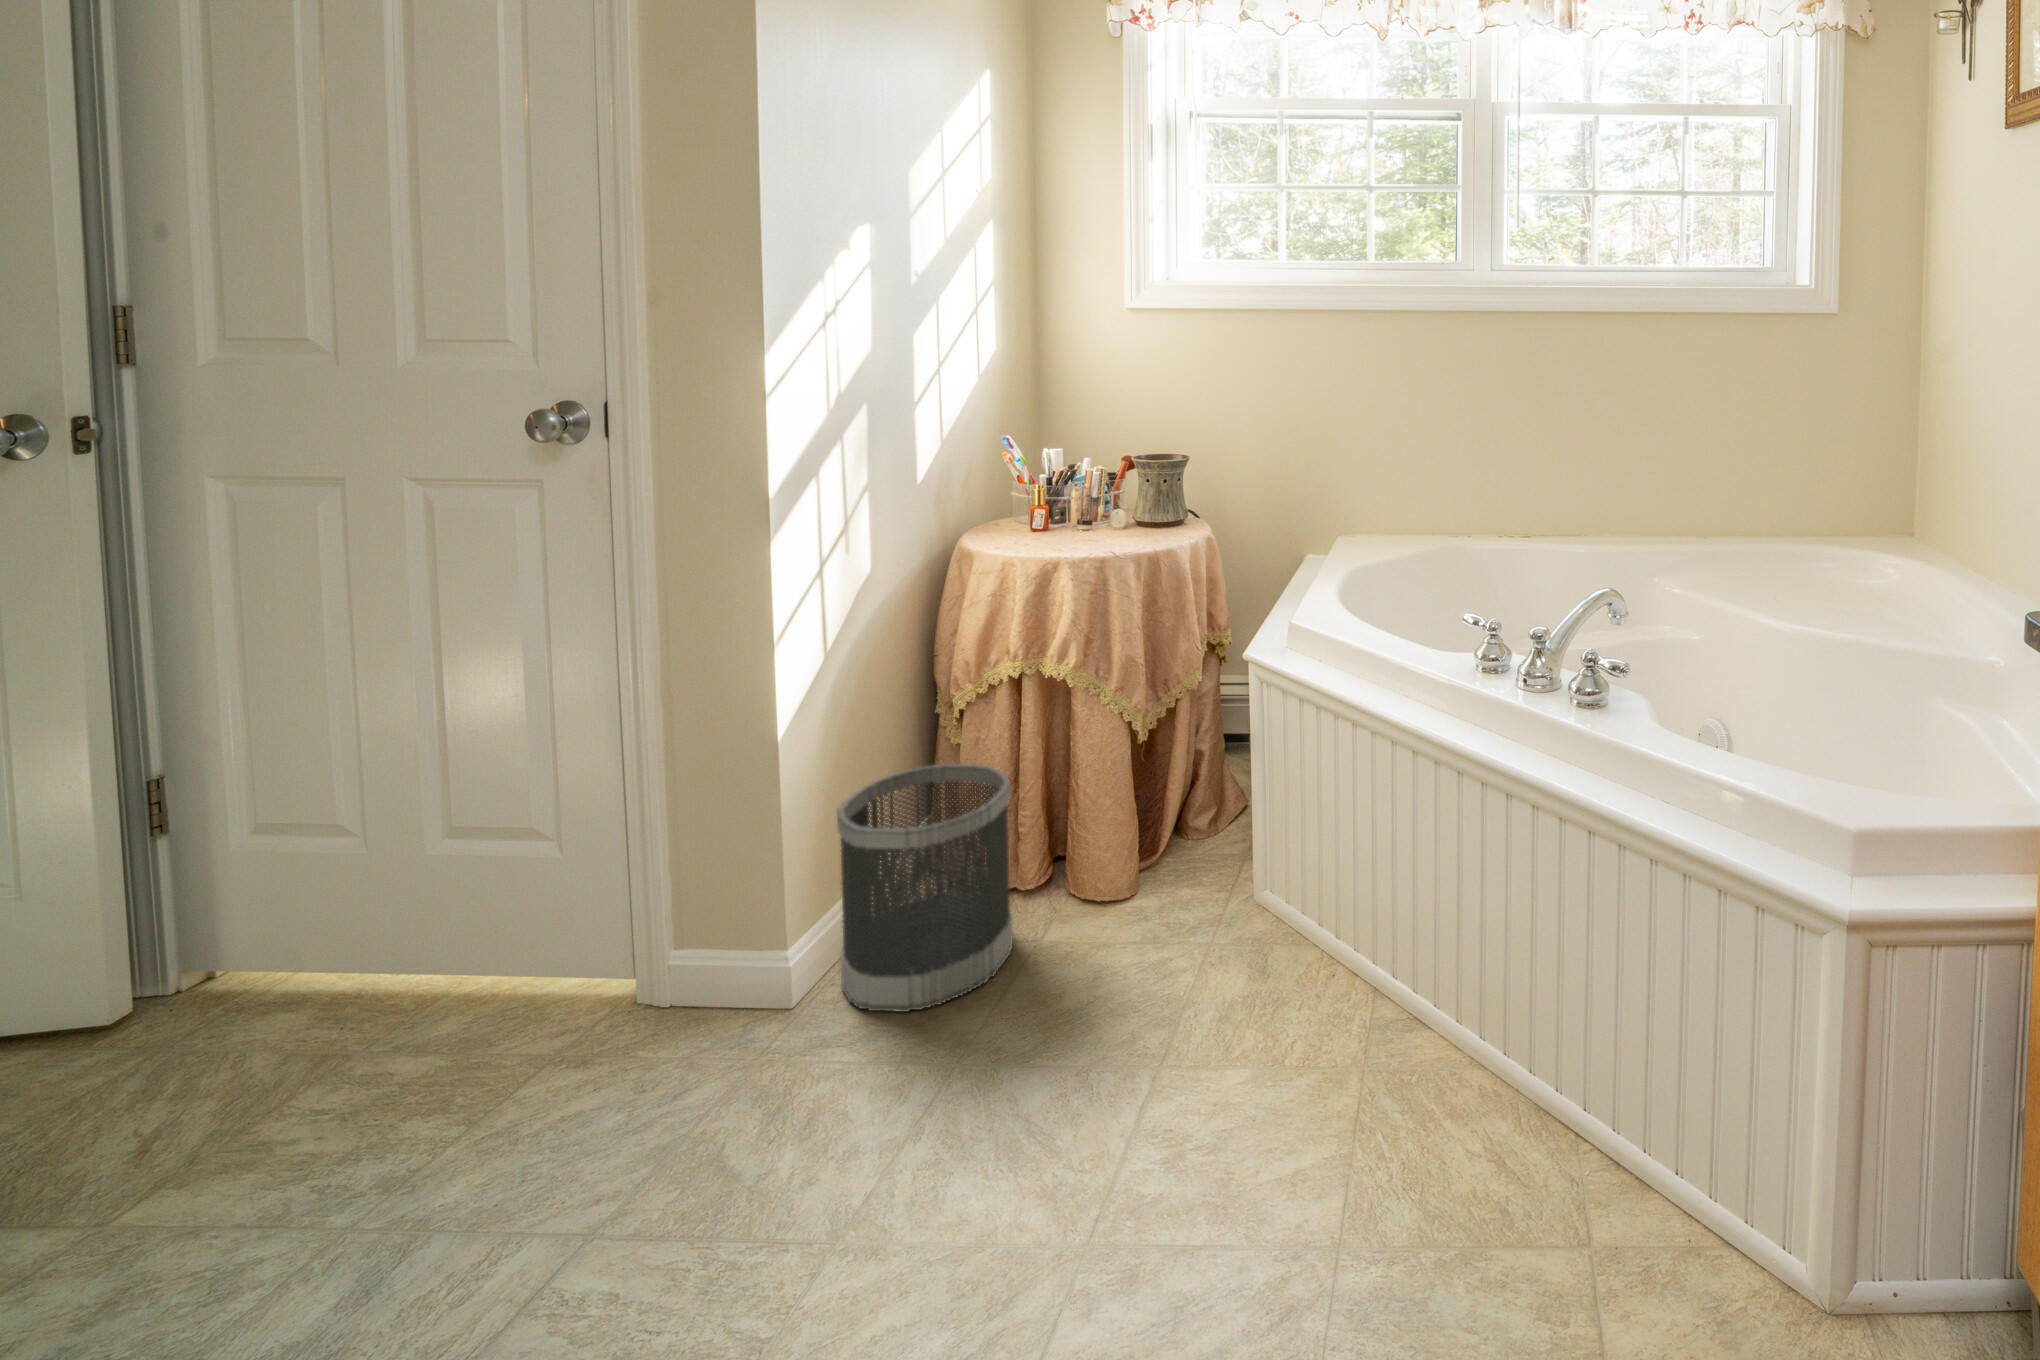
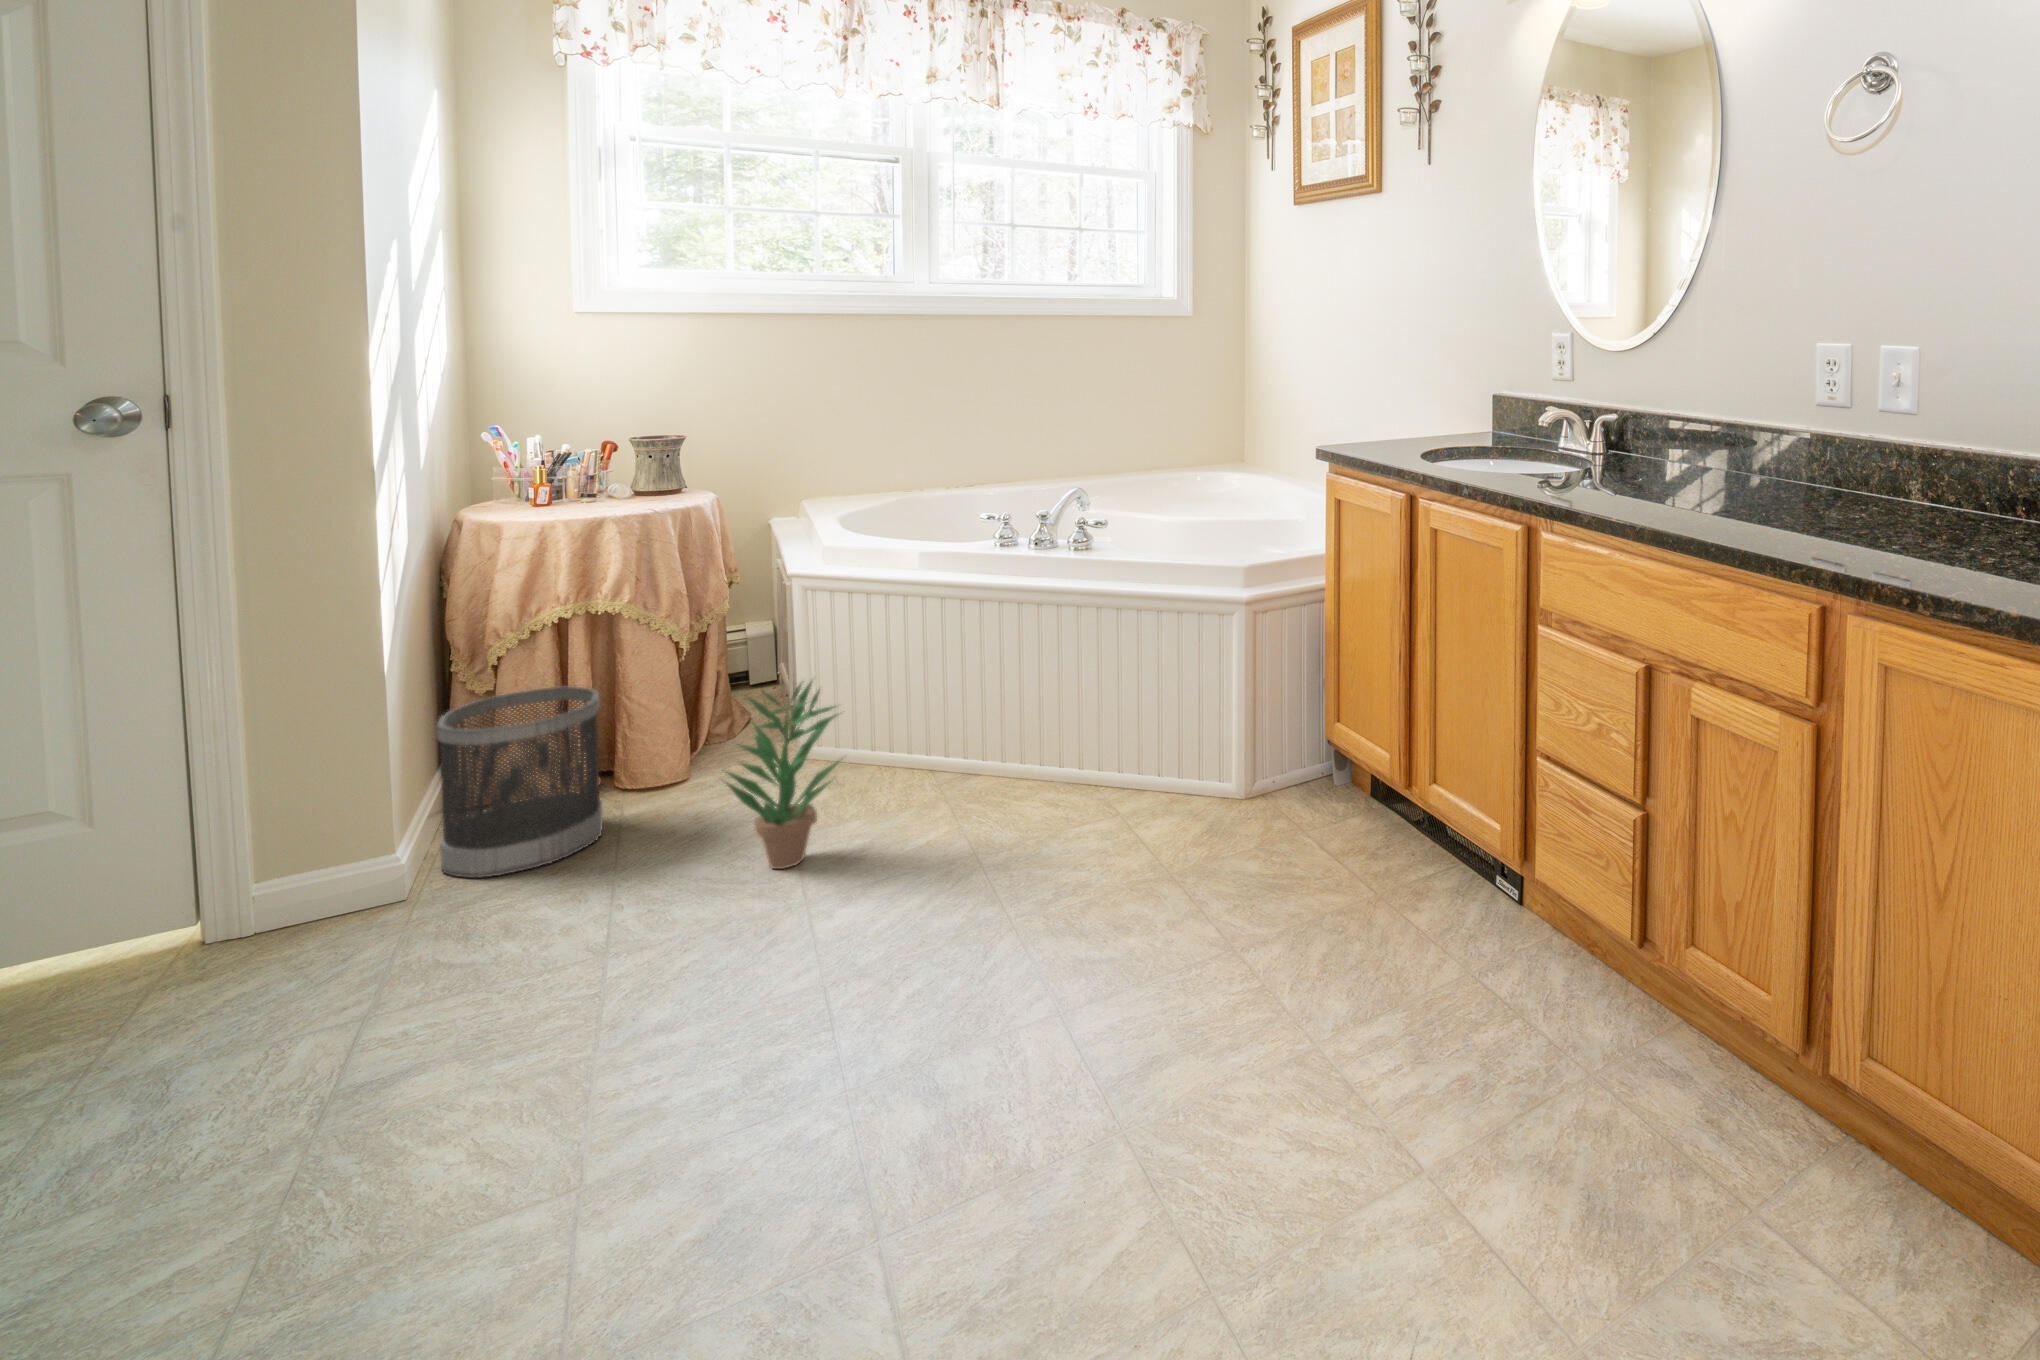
potted plant: none [1016,871,1178,1155] -> present [723,681,842,869]

